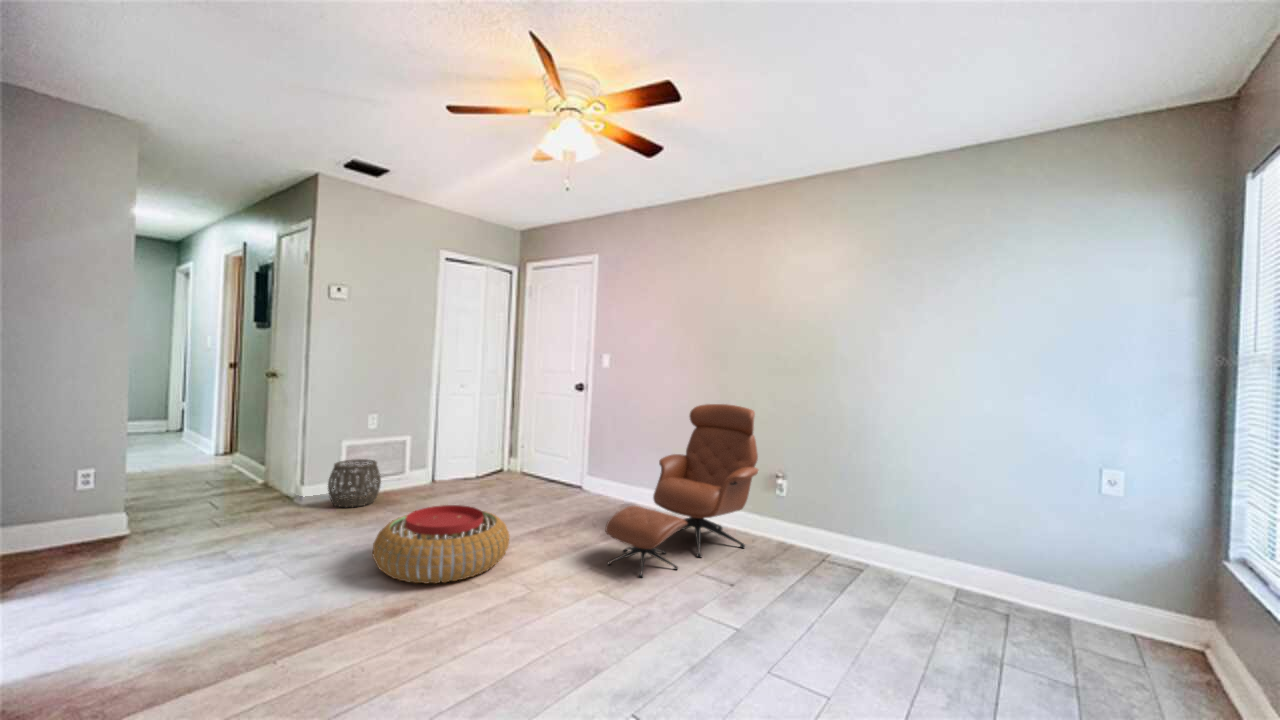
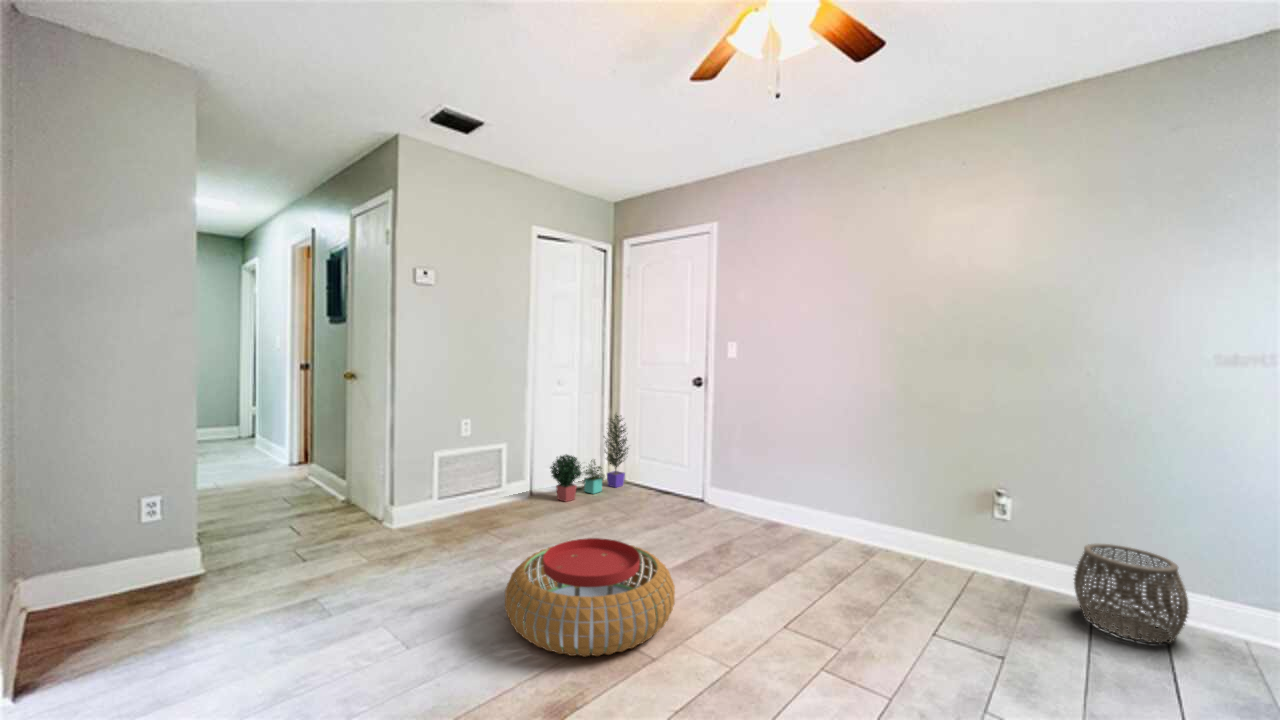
lounge chair: present [606,404,758,577] -> none [798,400,980,644]
potted plant: none [449,412,526,487] -> present [550,414,628,502]
woven basket: present [328,459,381,507] -> present [1074,544,1189,644]

